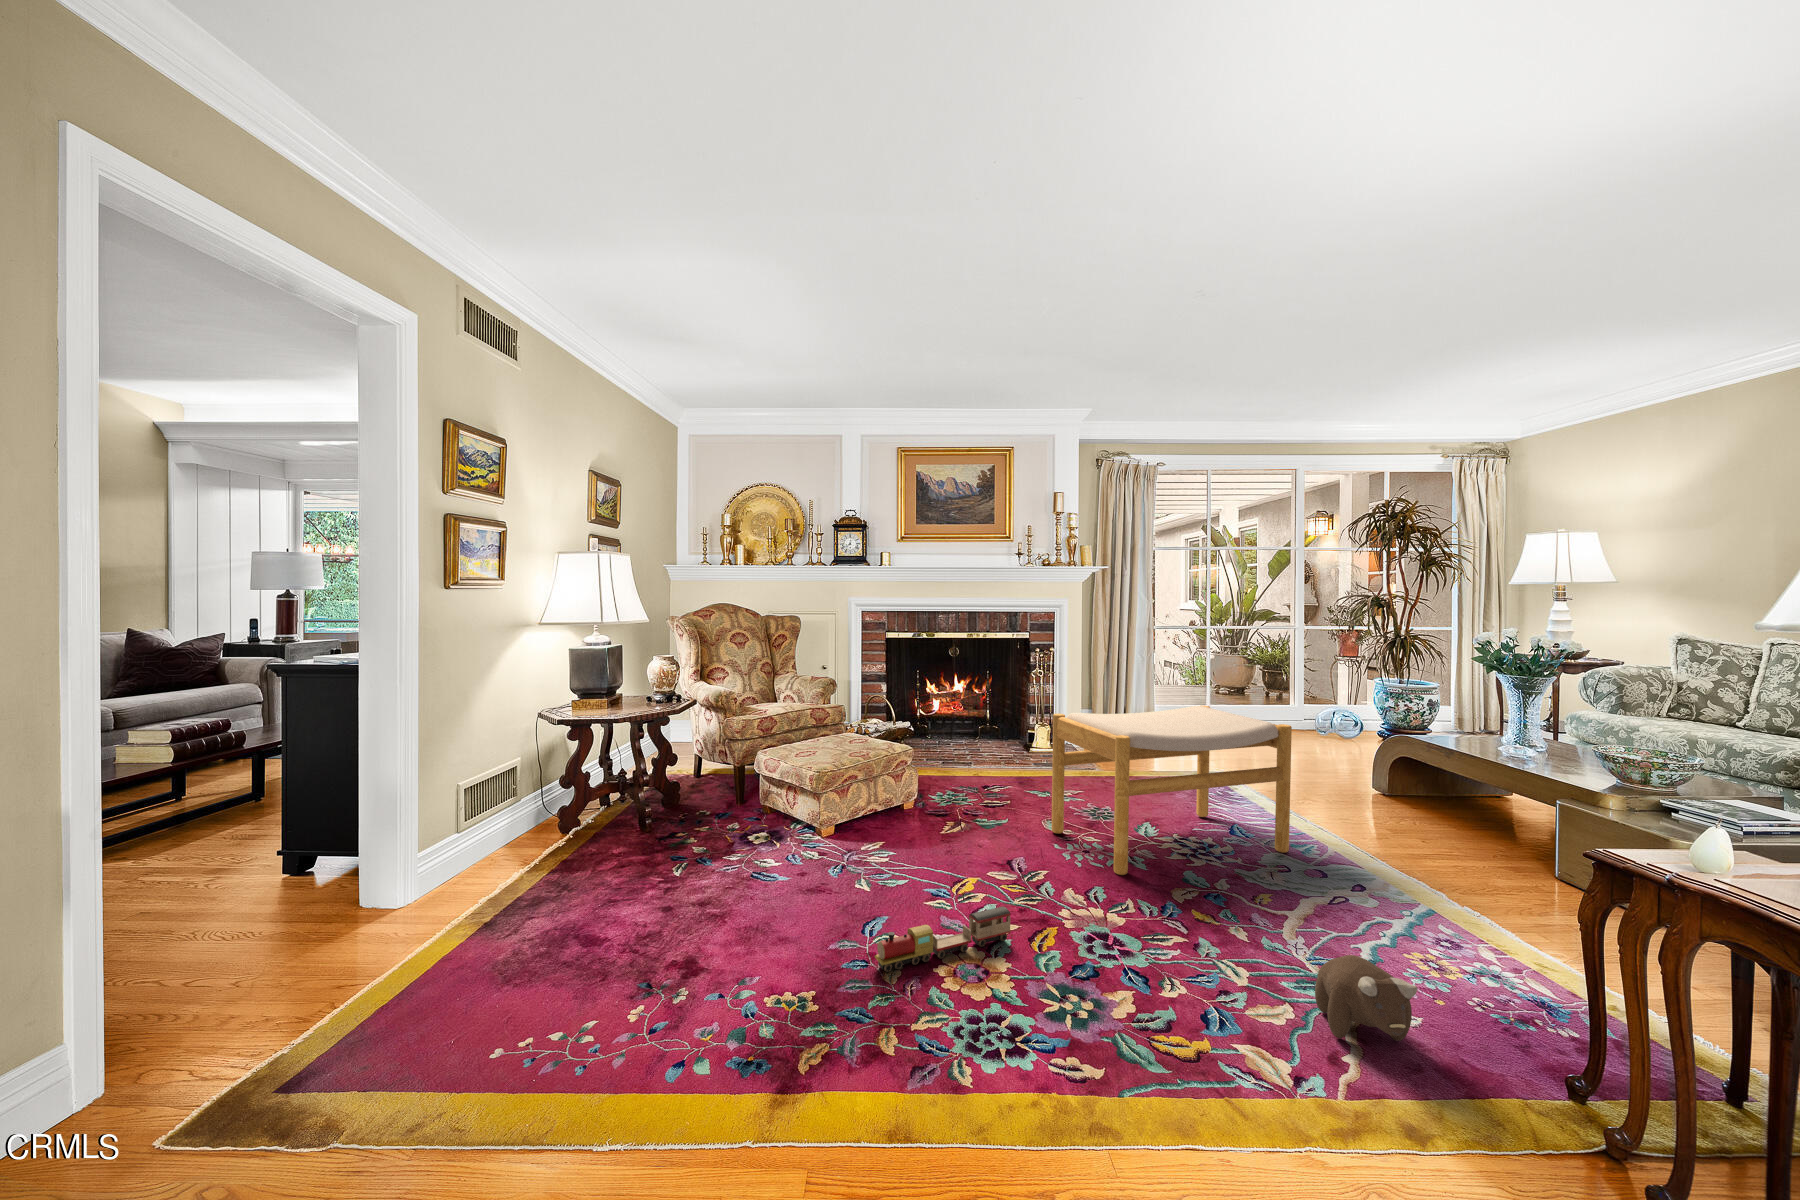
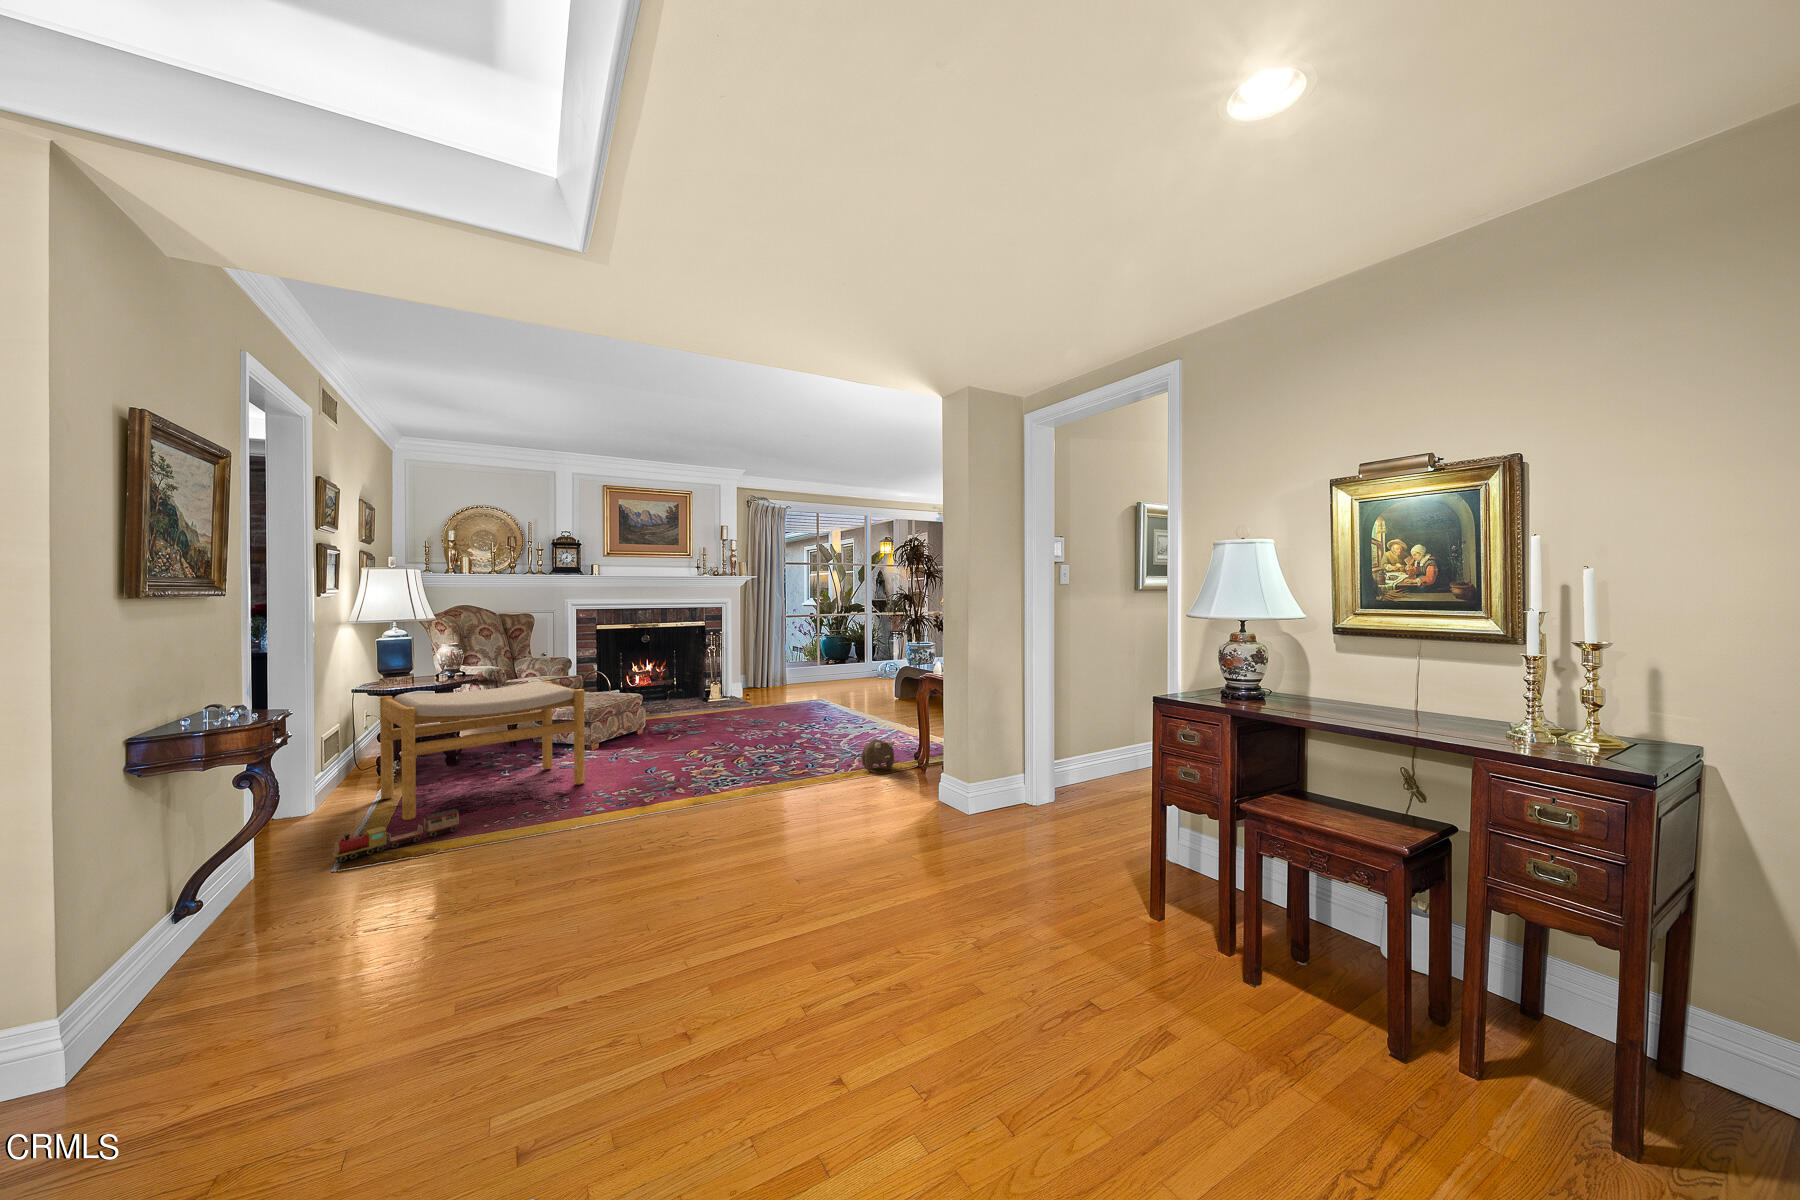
footstool: present [1052,705,1292,875] -> present [380,681,585,820]
toy train: present [875,906,1010,972] -> present [332,809,459,862]

